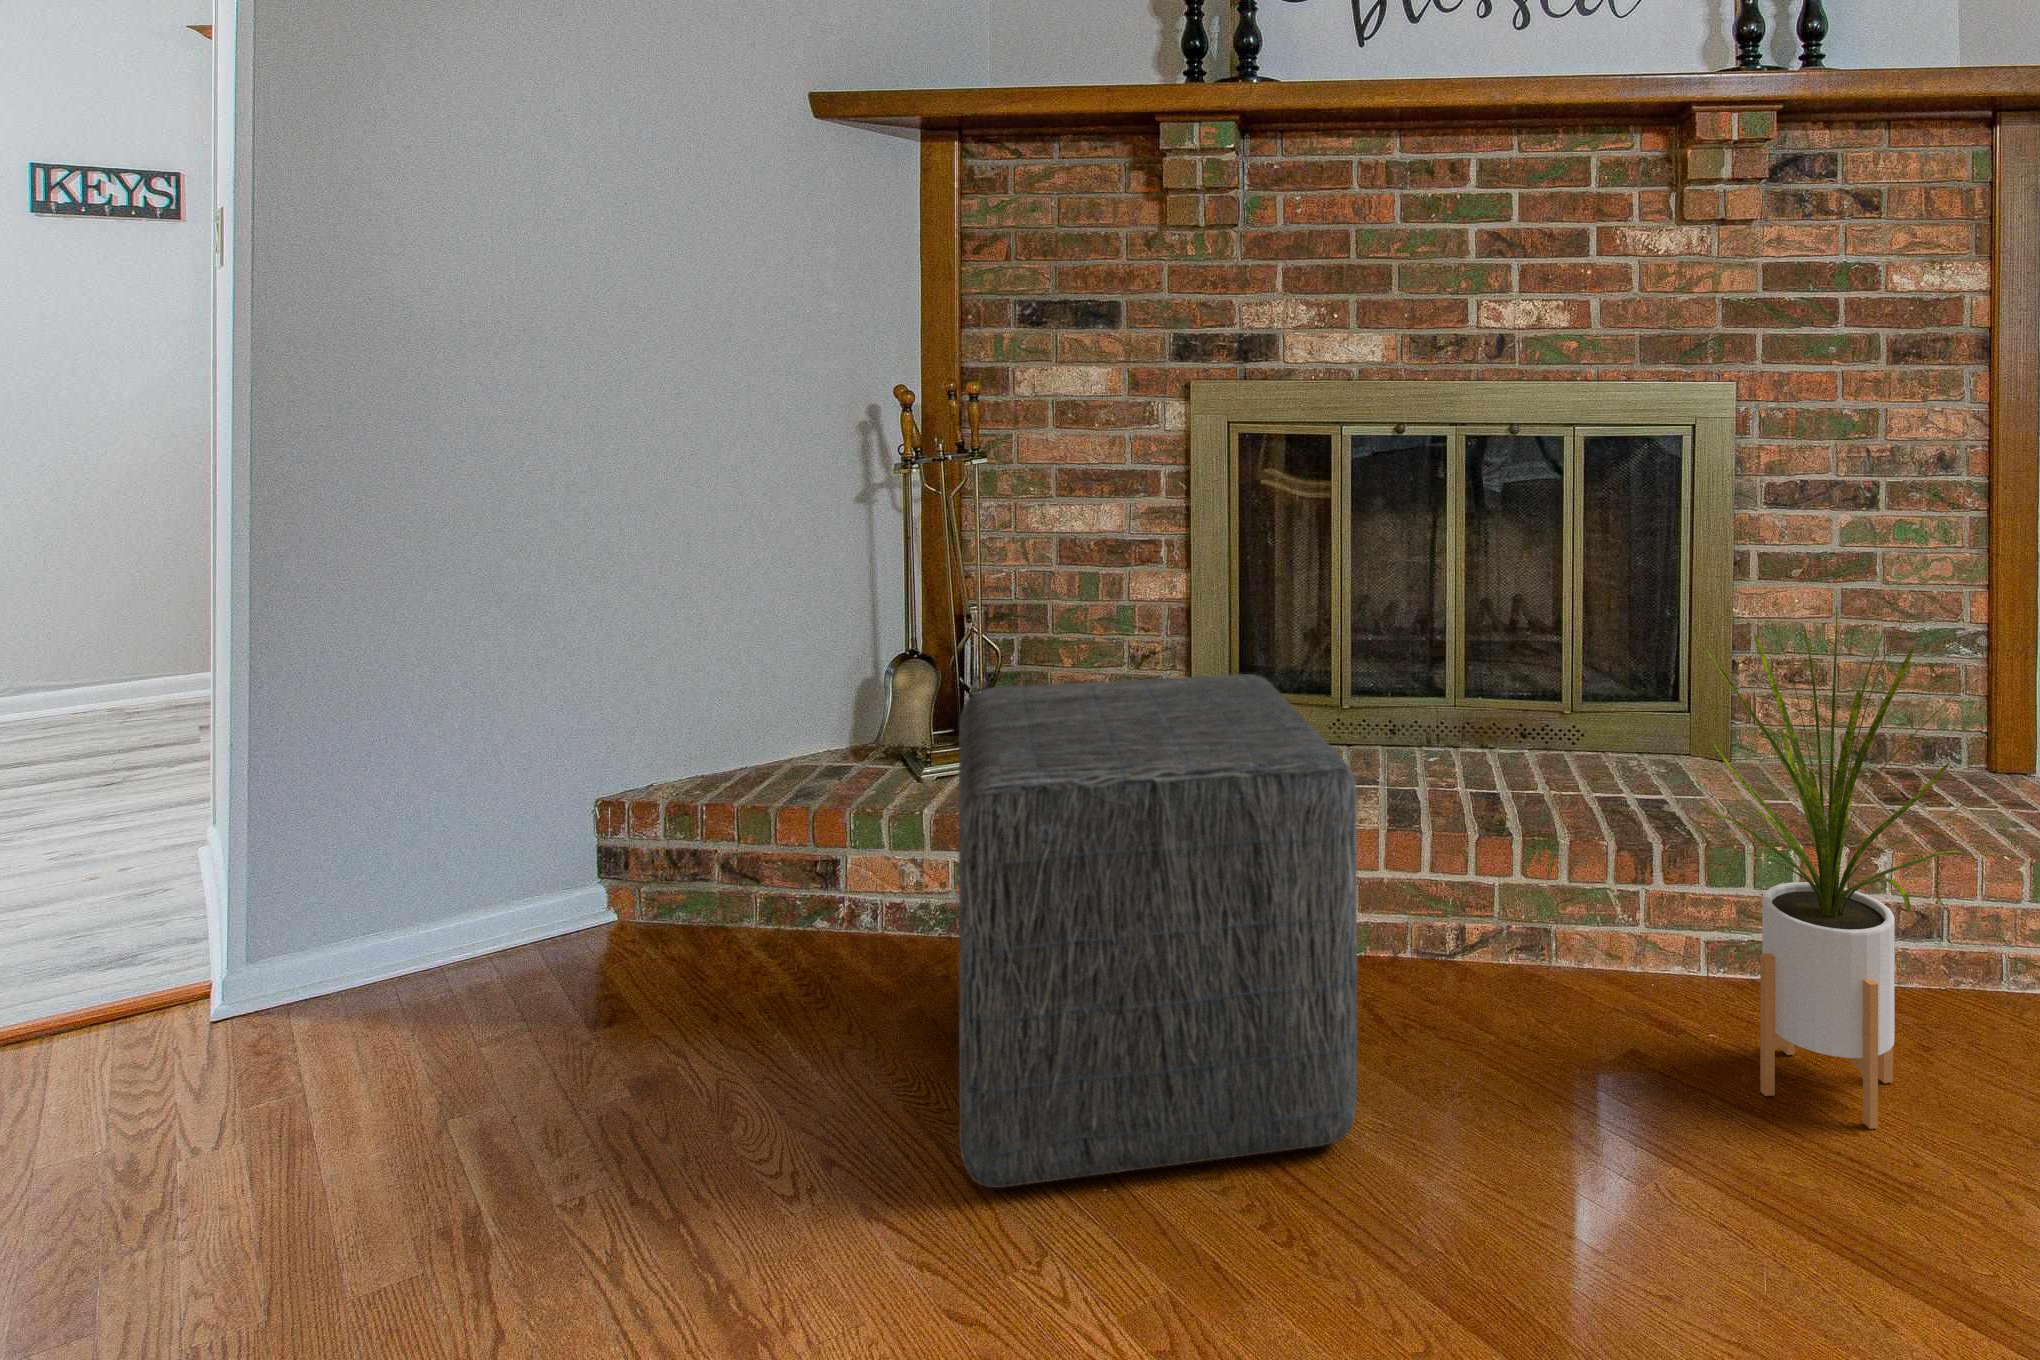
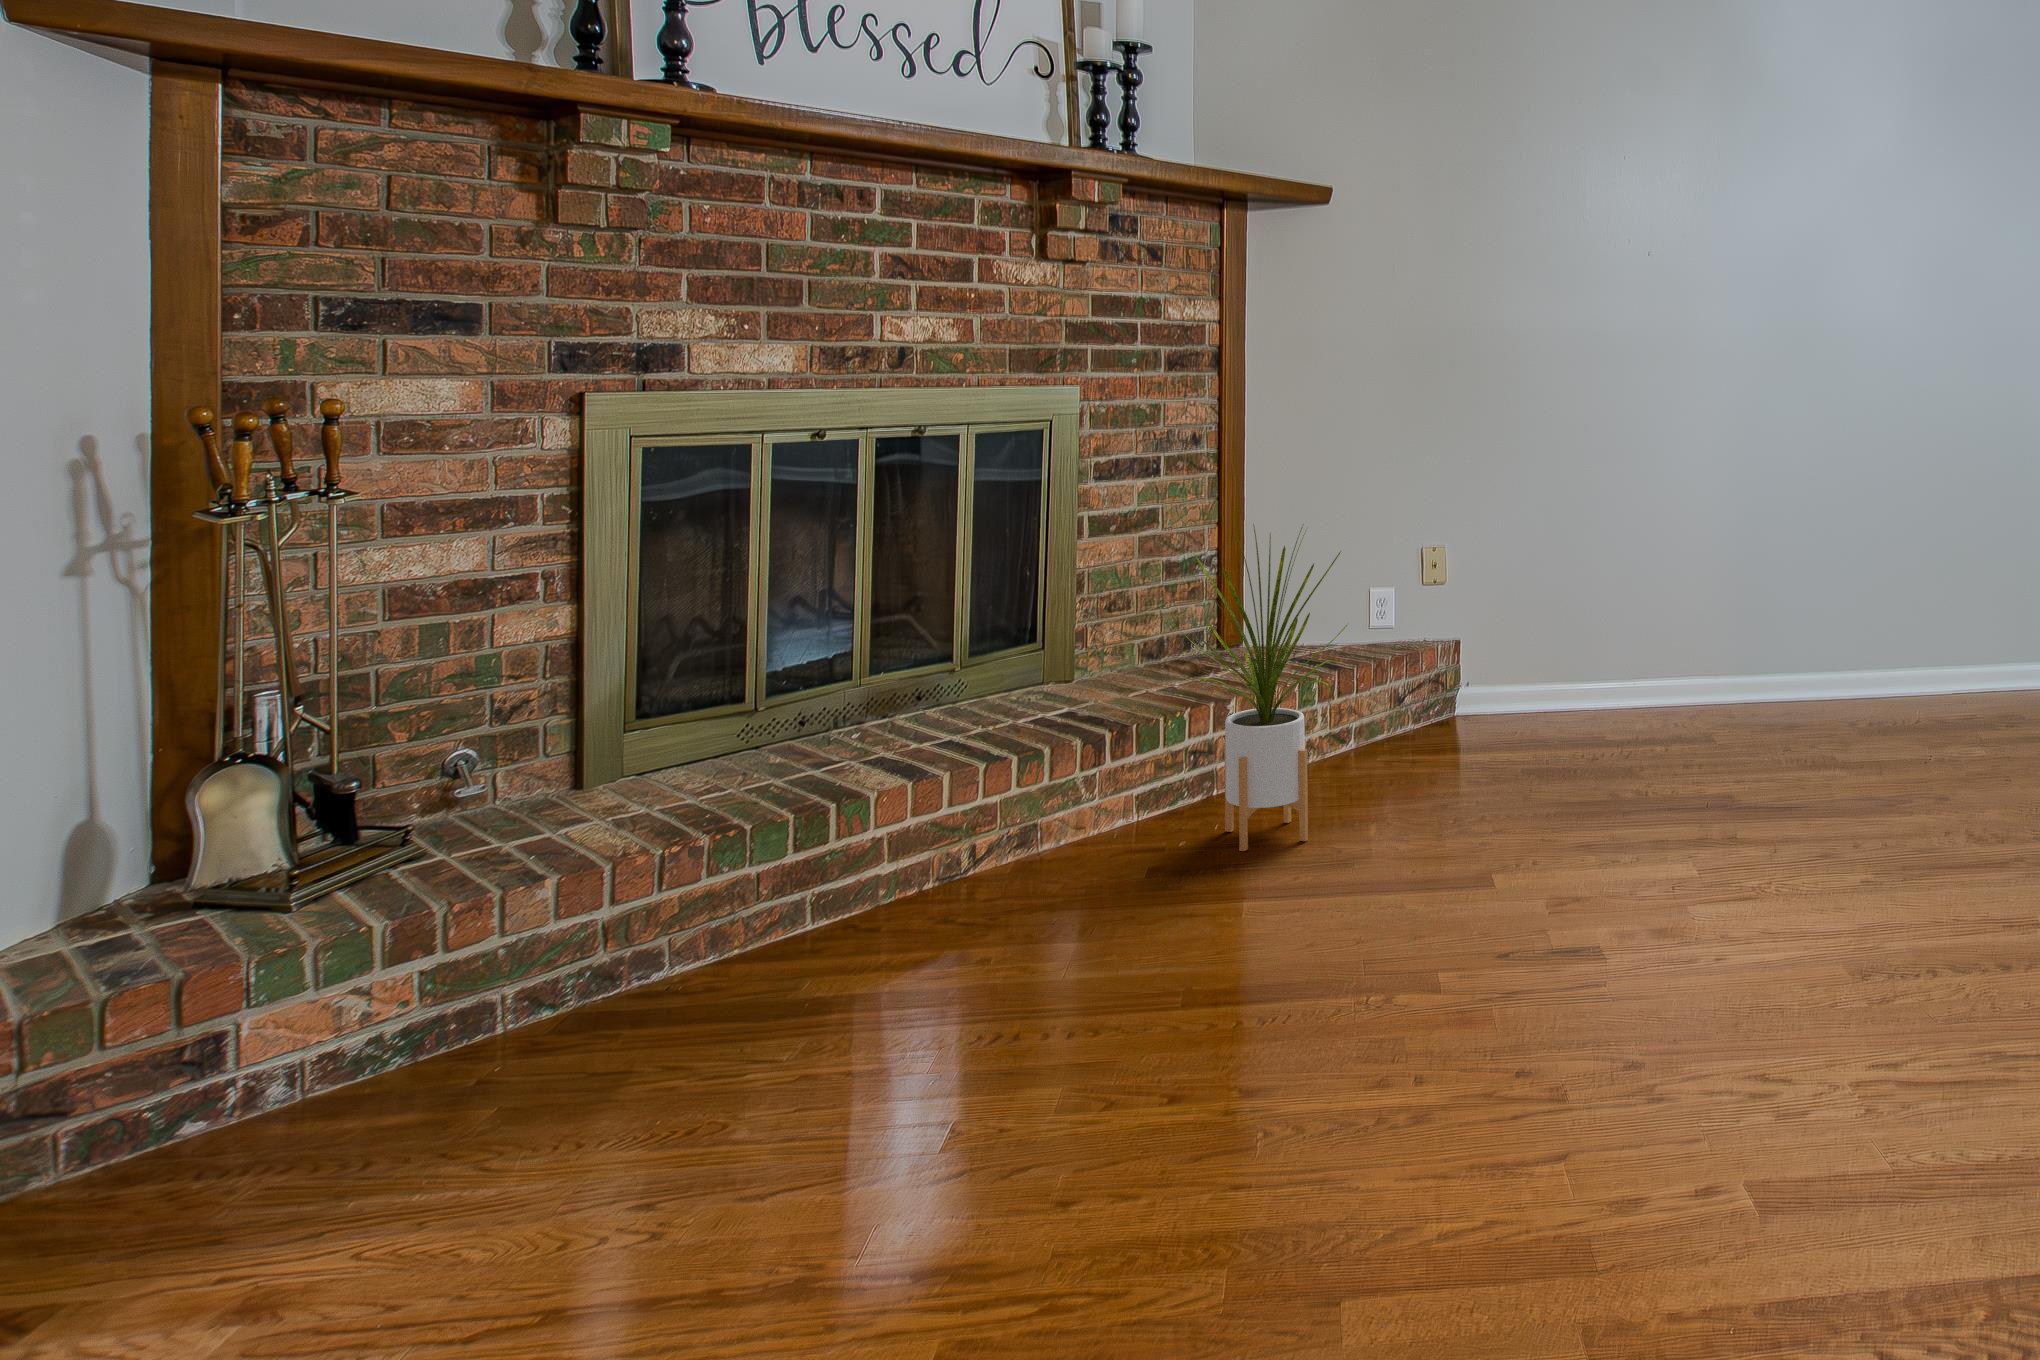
ottoman: present [959,674,1357,1188] -> none [571,657,1065,1118]

